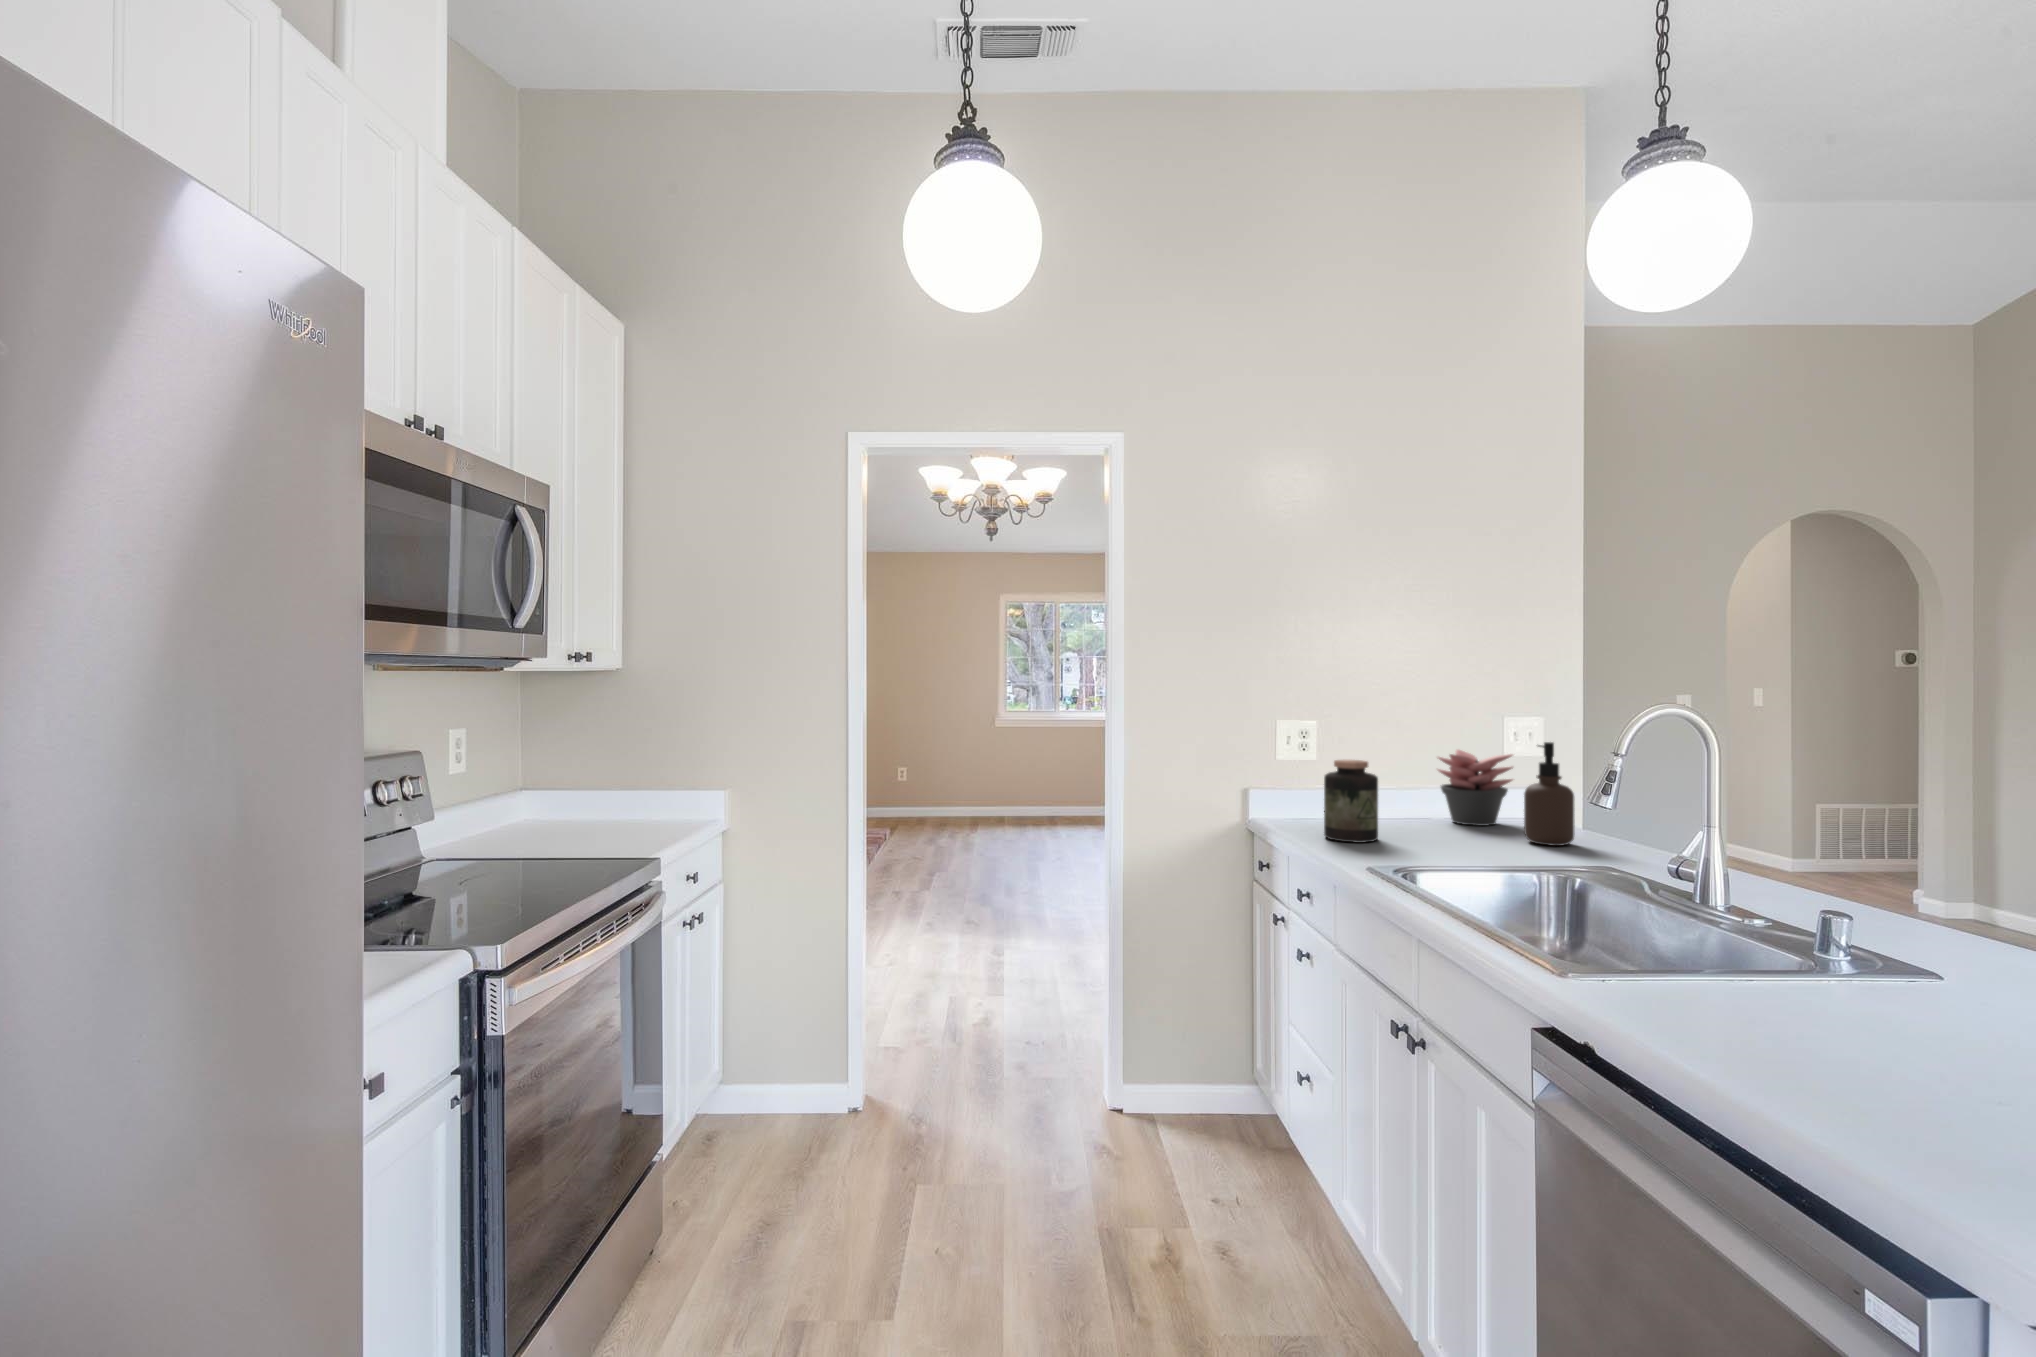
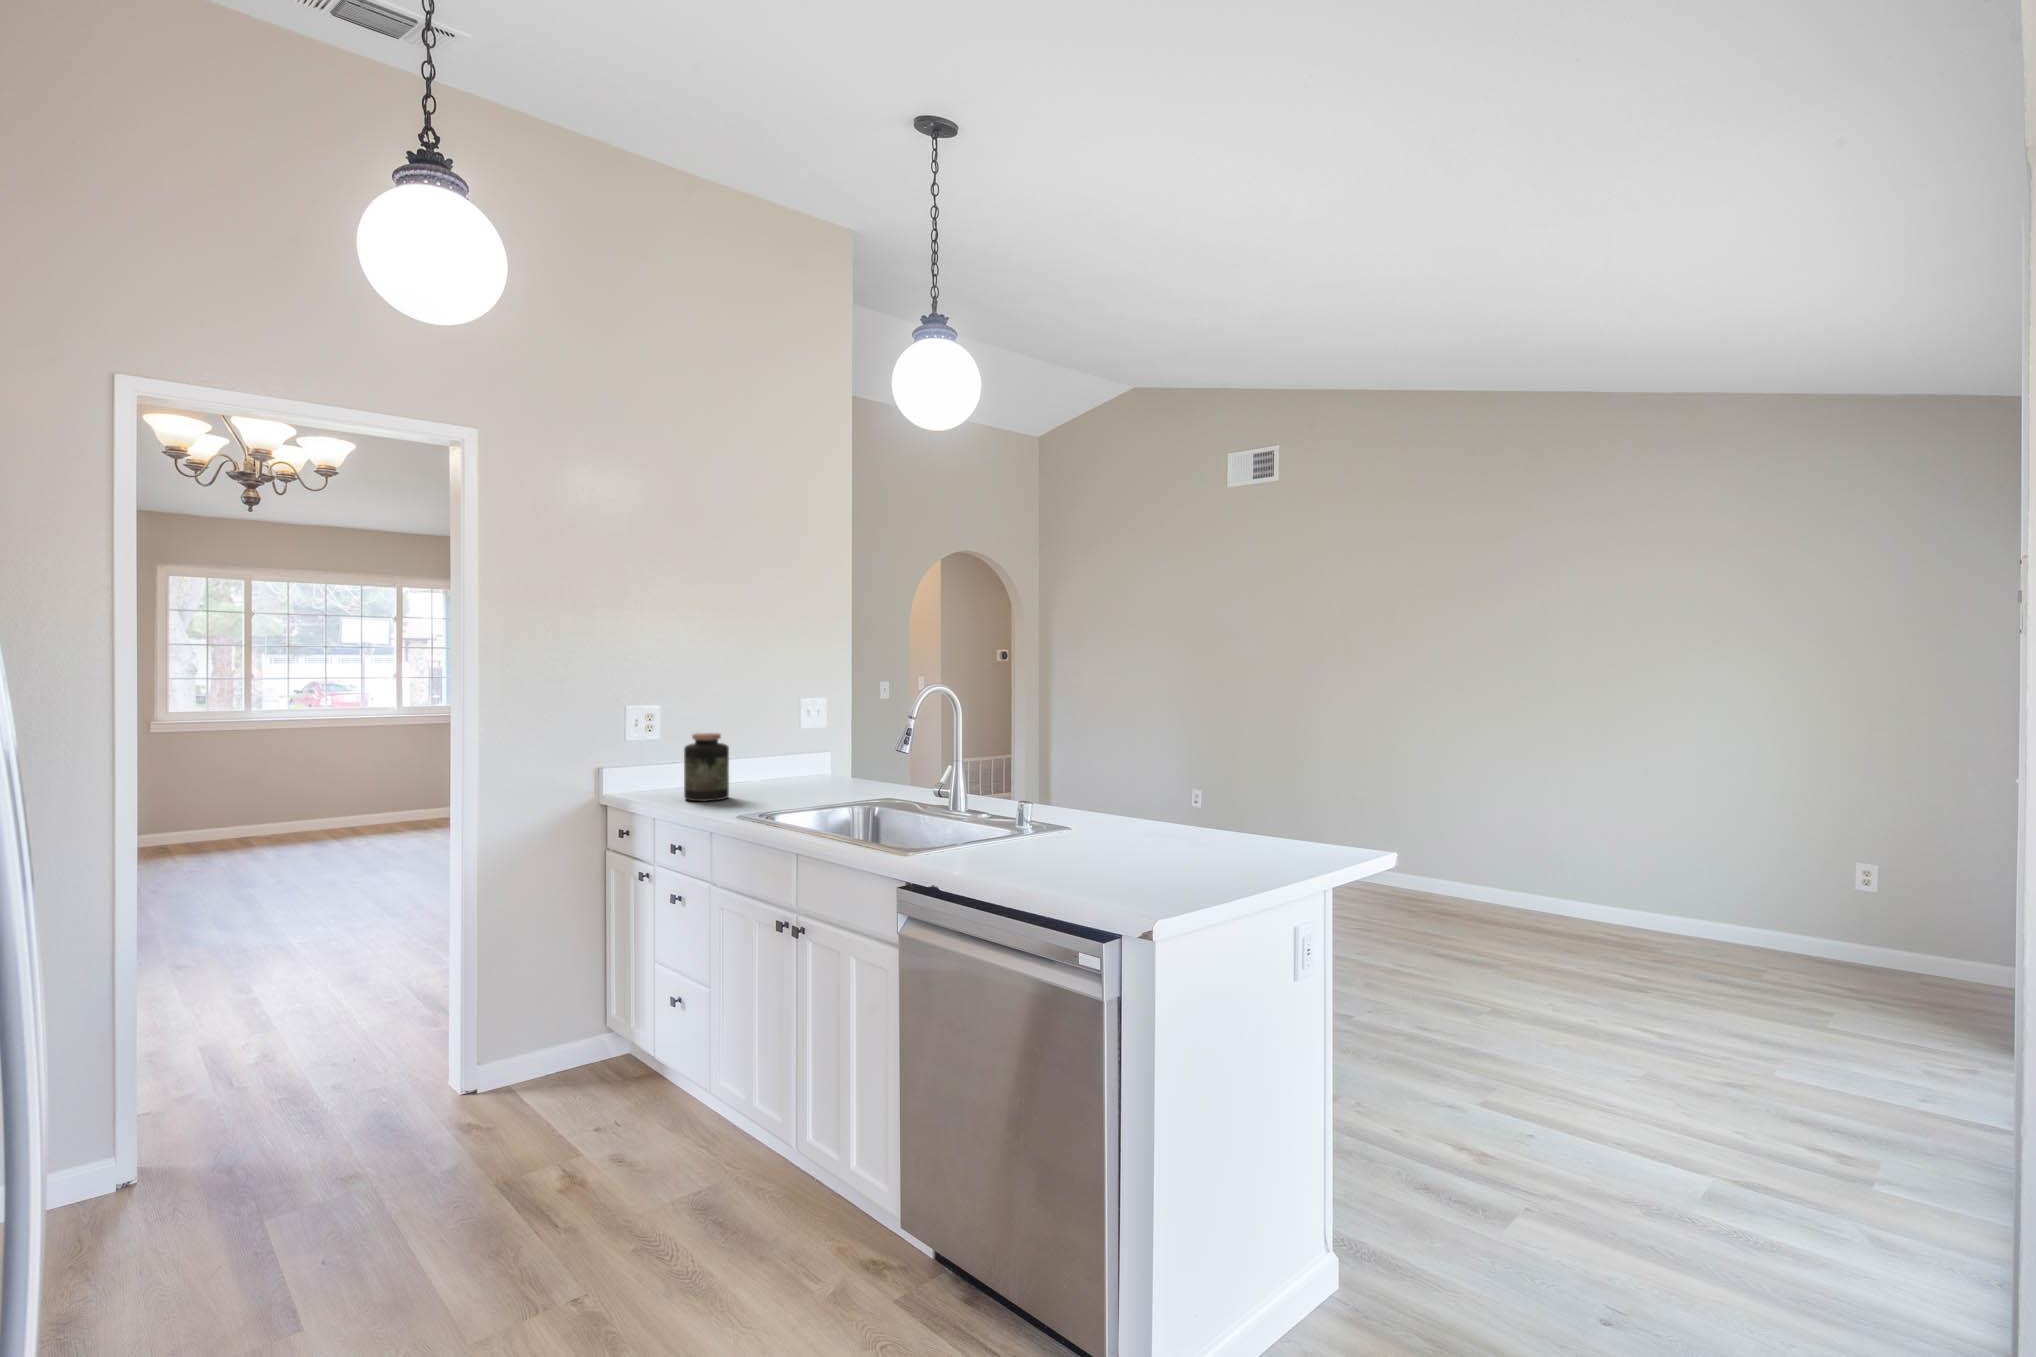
soap dispenser: present [1524,742,1575,846] -> none [832,712,865,788]
succulent plant: present [1438,750,1513,826] -> none [760,721,818,781]

